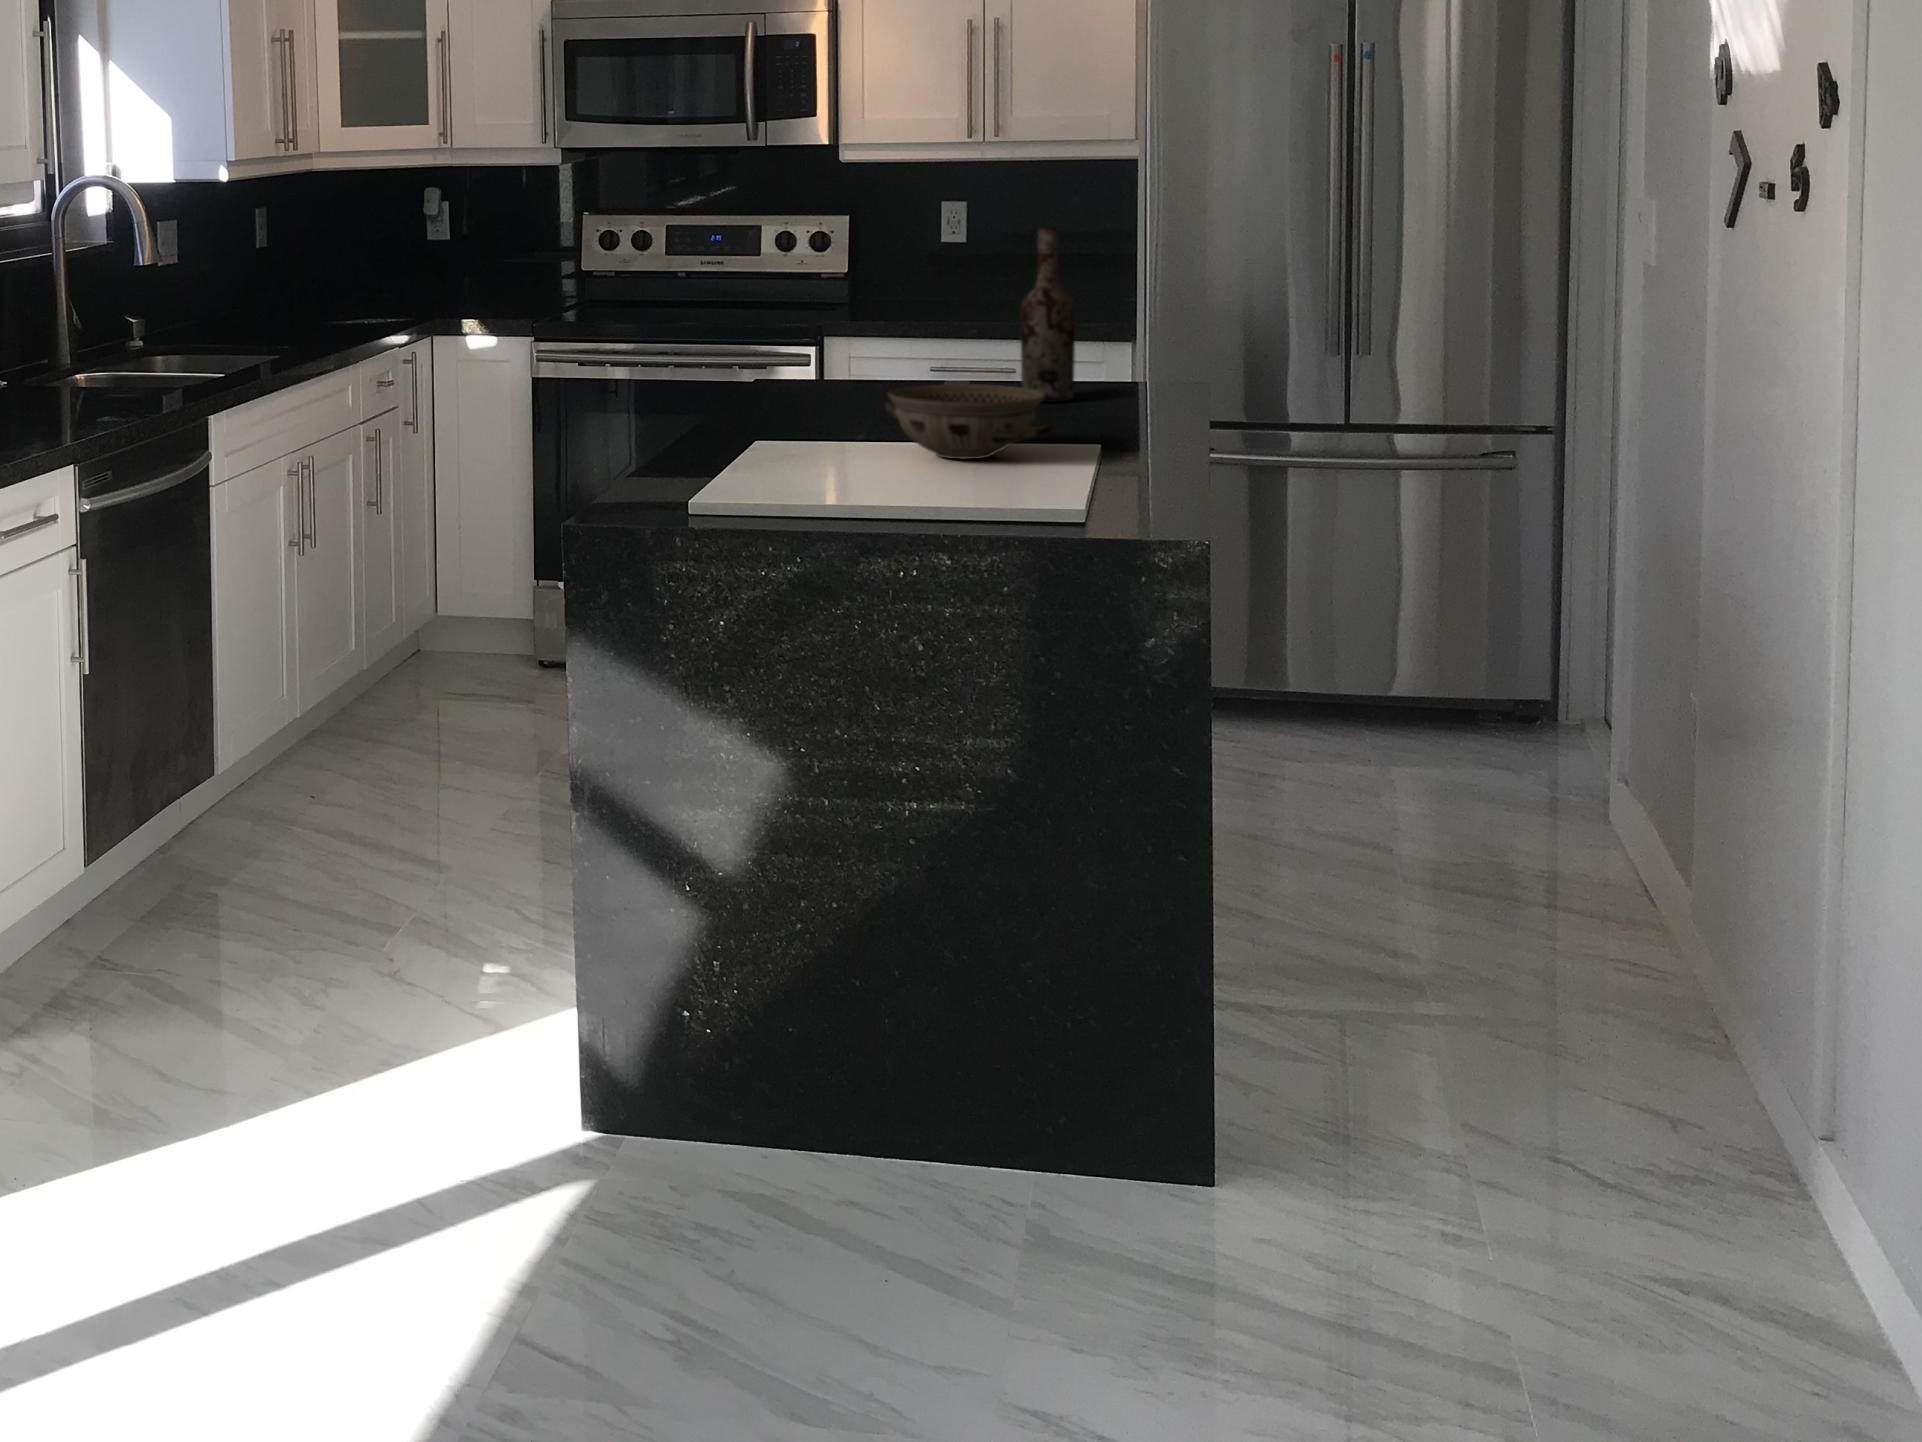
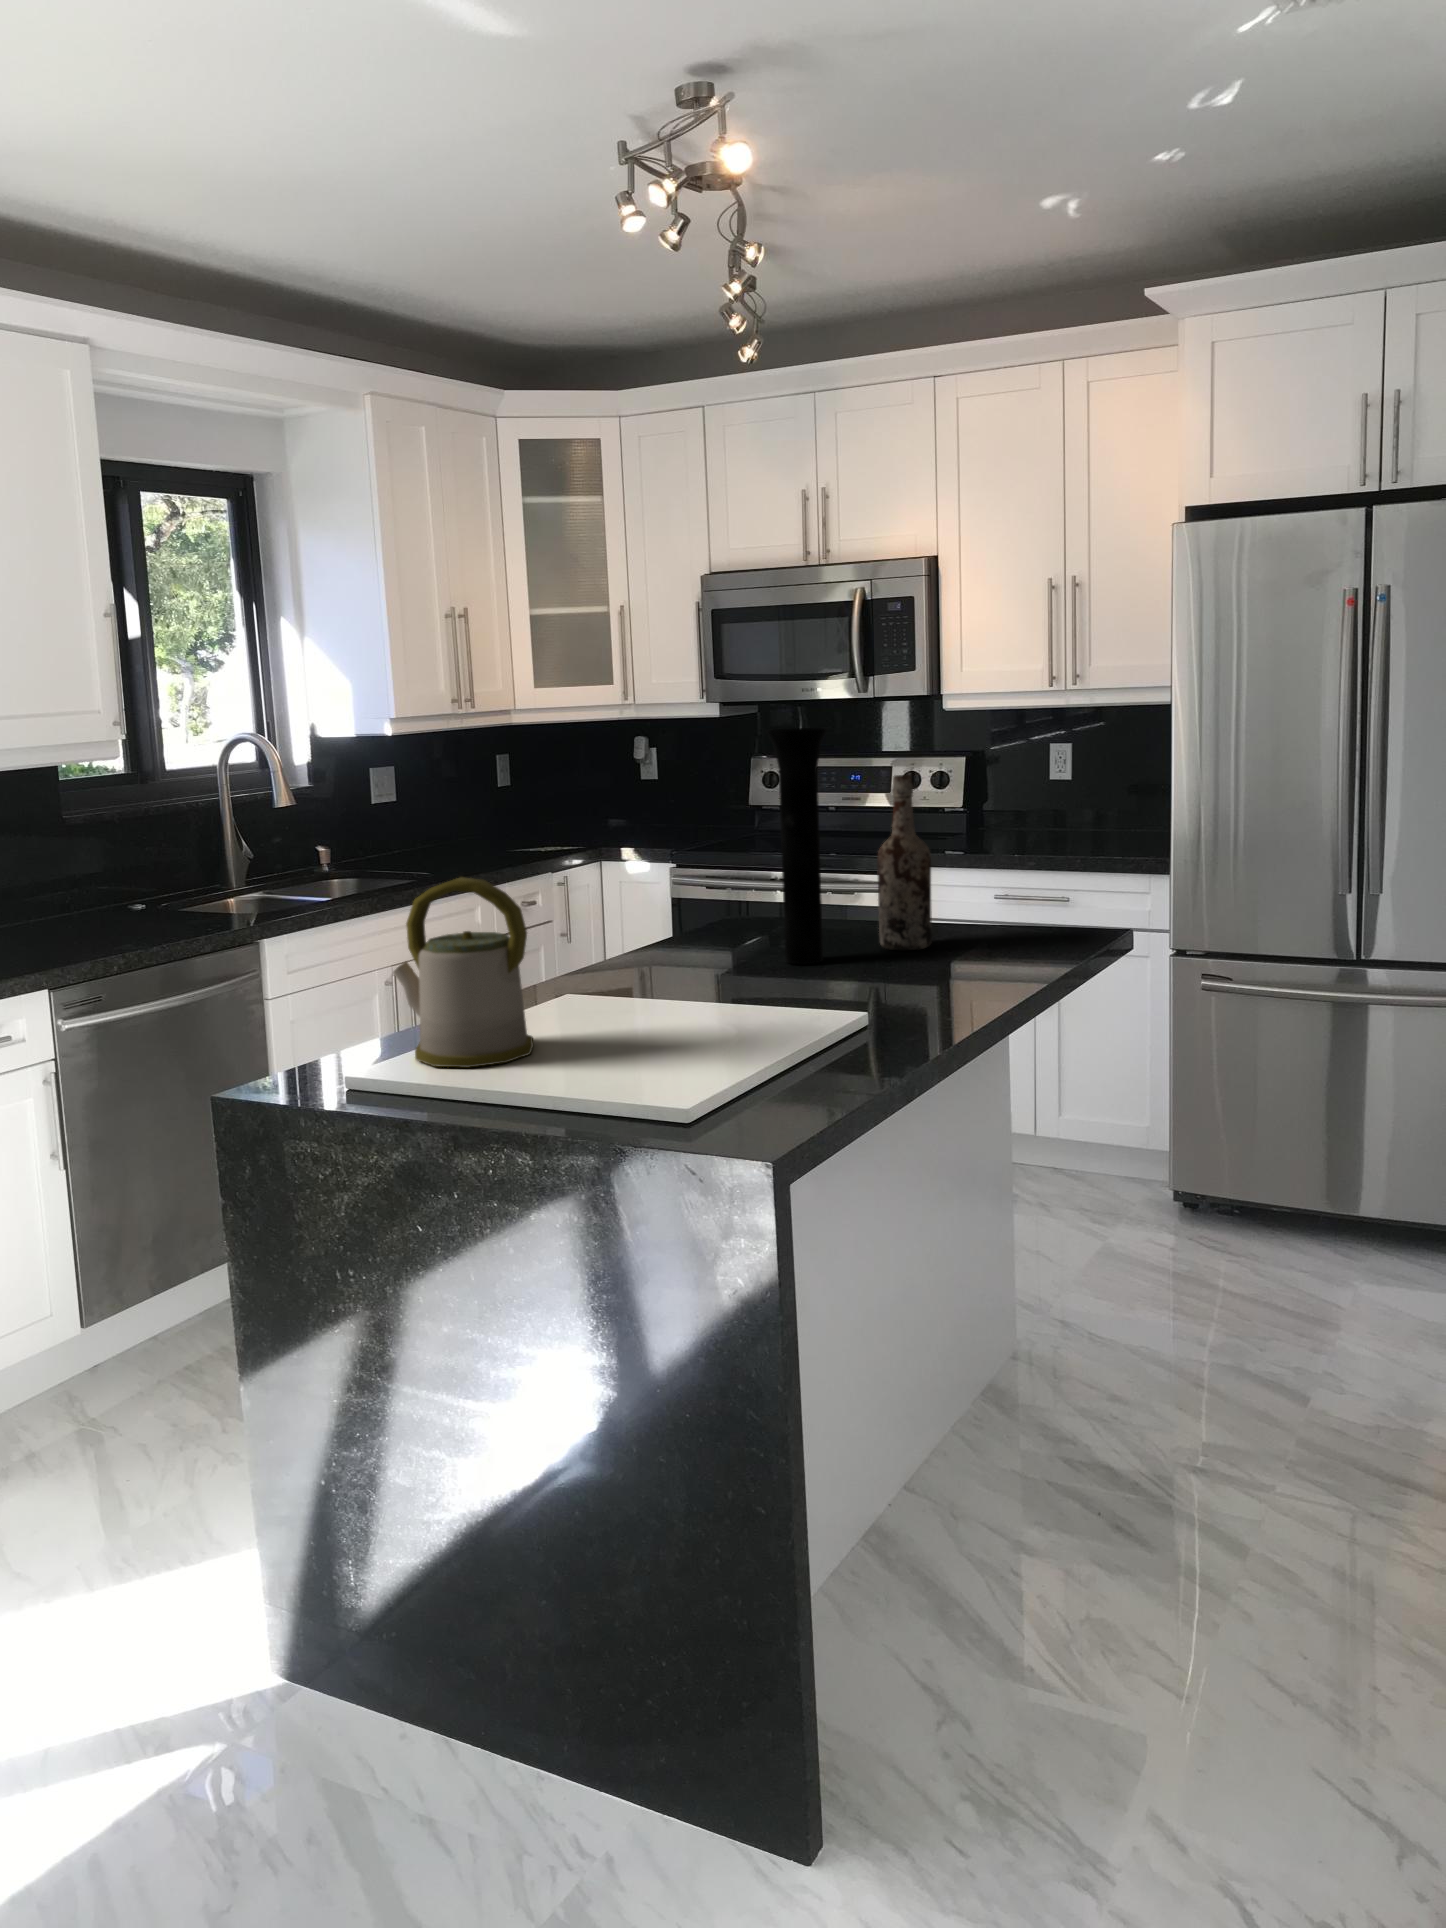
vase: none [937,179,1002,415] -> present [766,728,828,964]
kettle: none [720,319,863,501] -> present [393,877,534,1068]
ceramic bowl: present [885,384,1054,460] -> none [624,938,784,1020]

